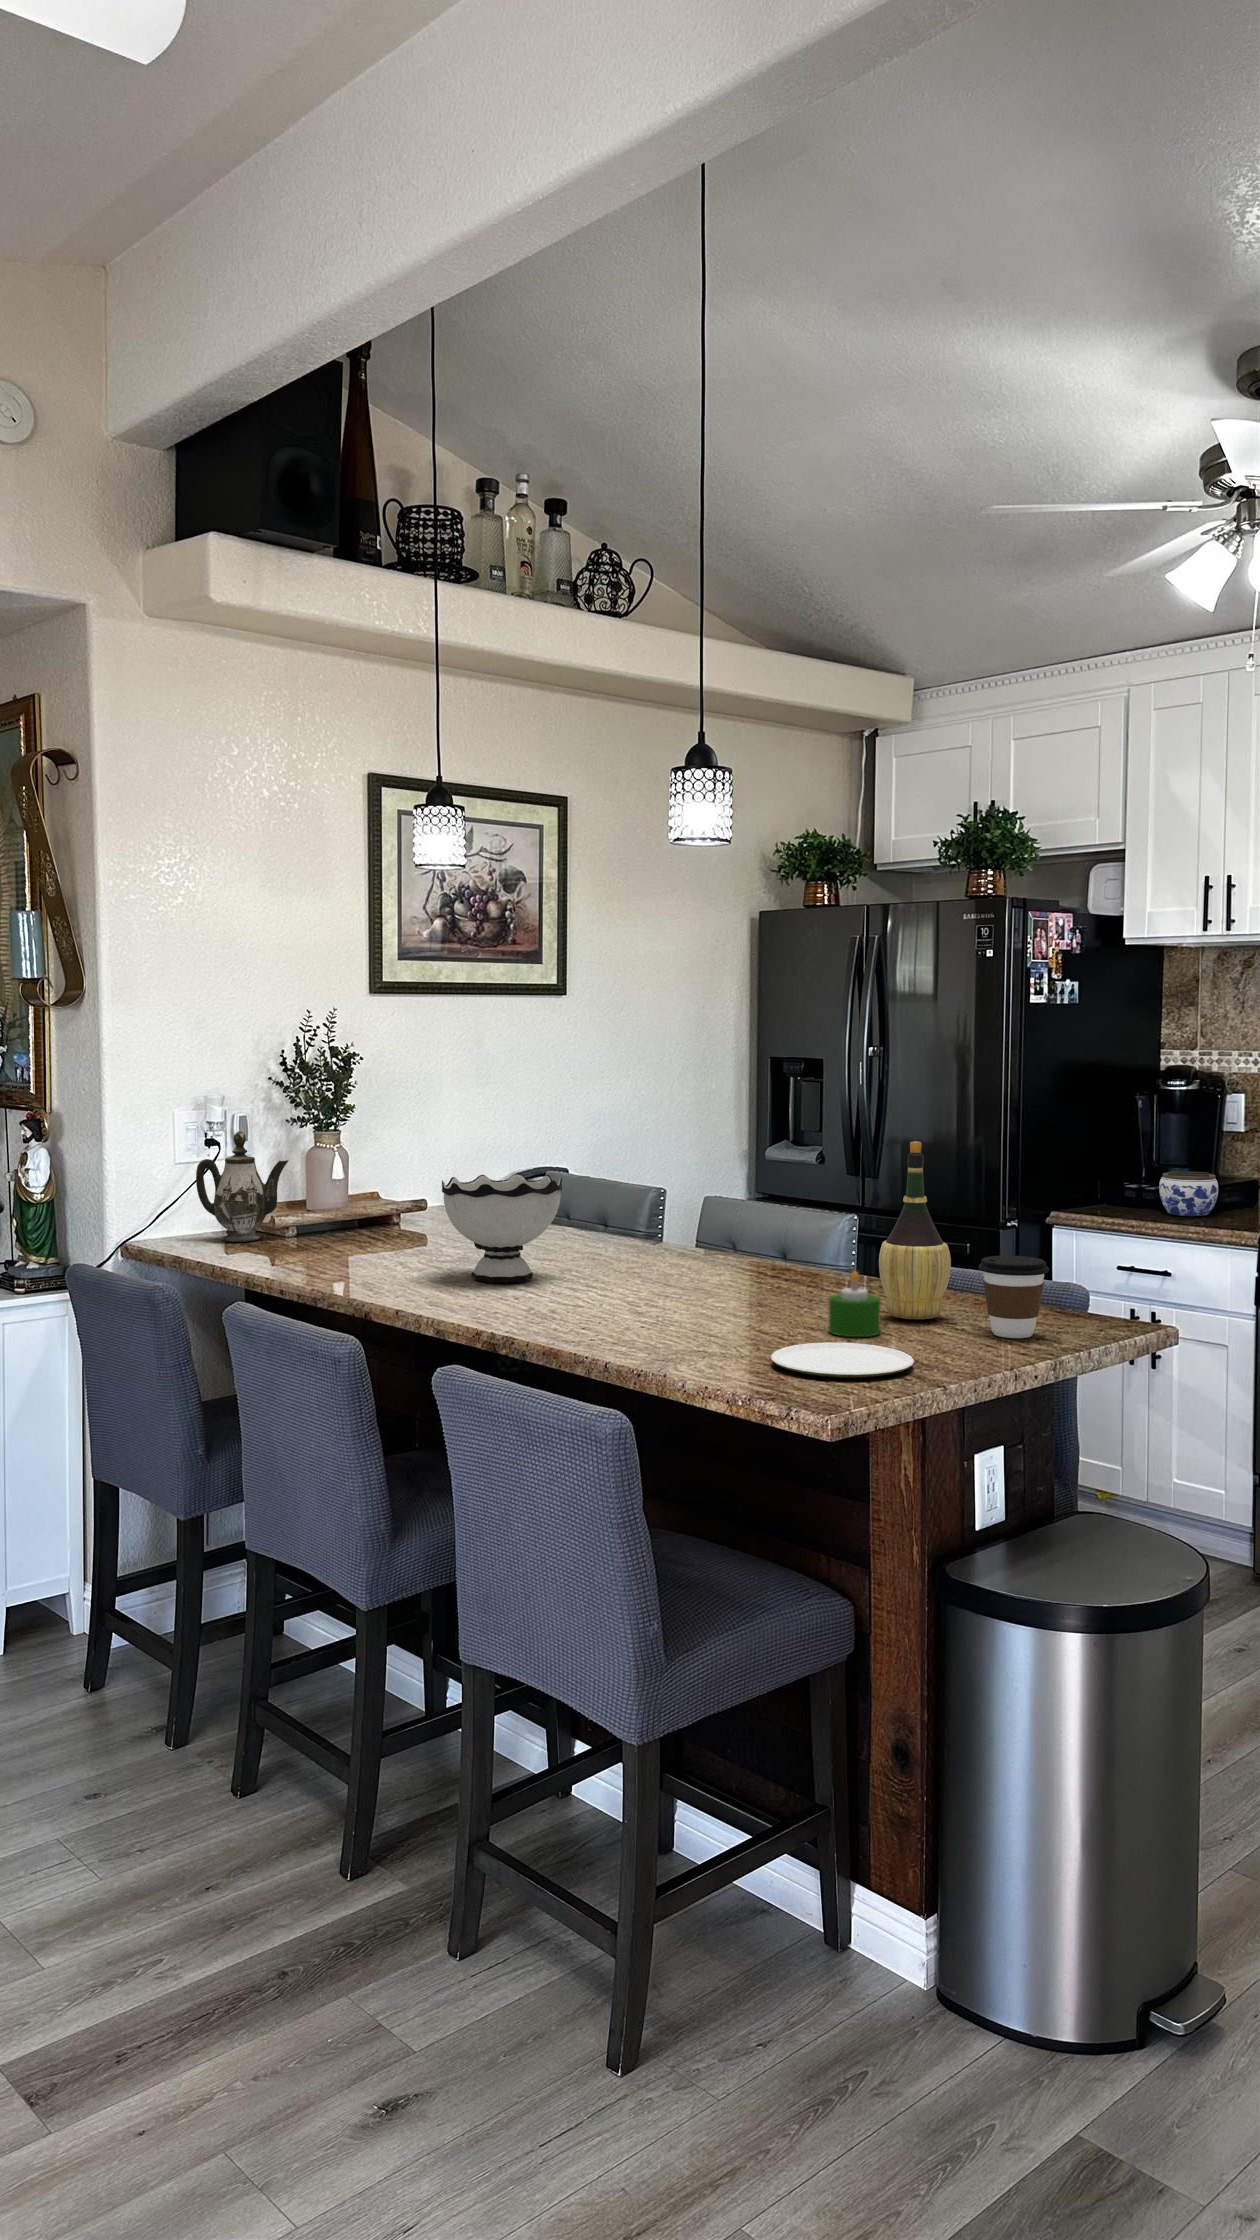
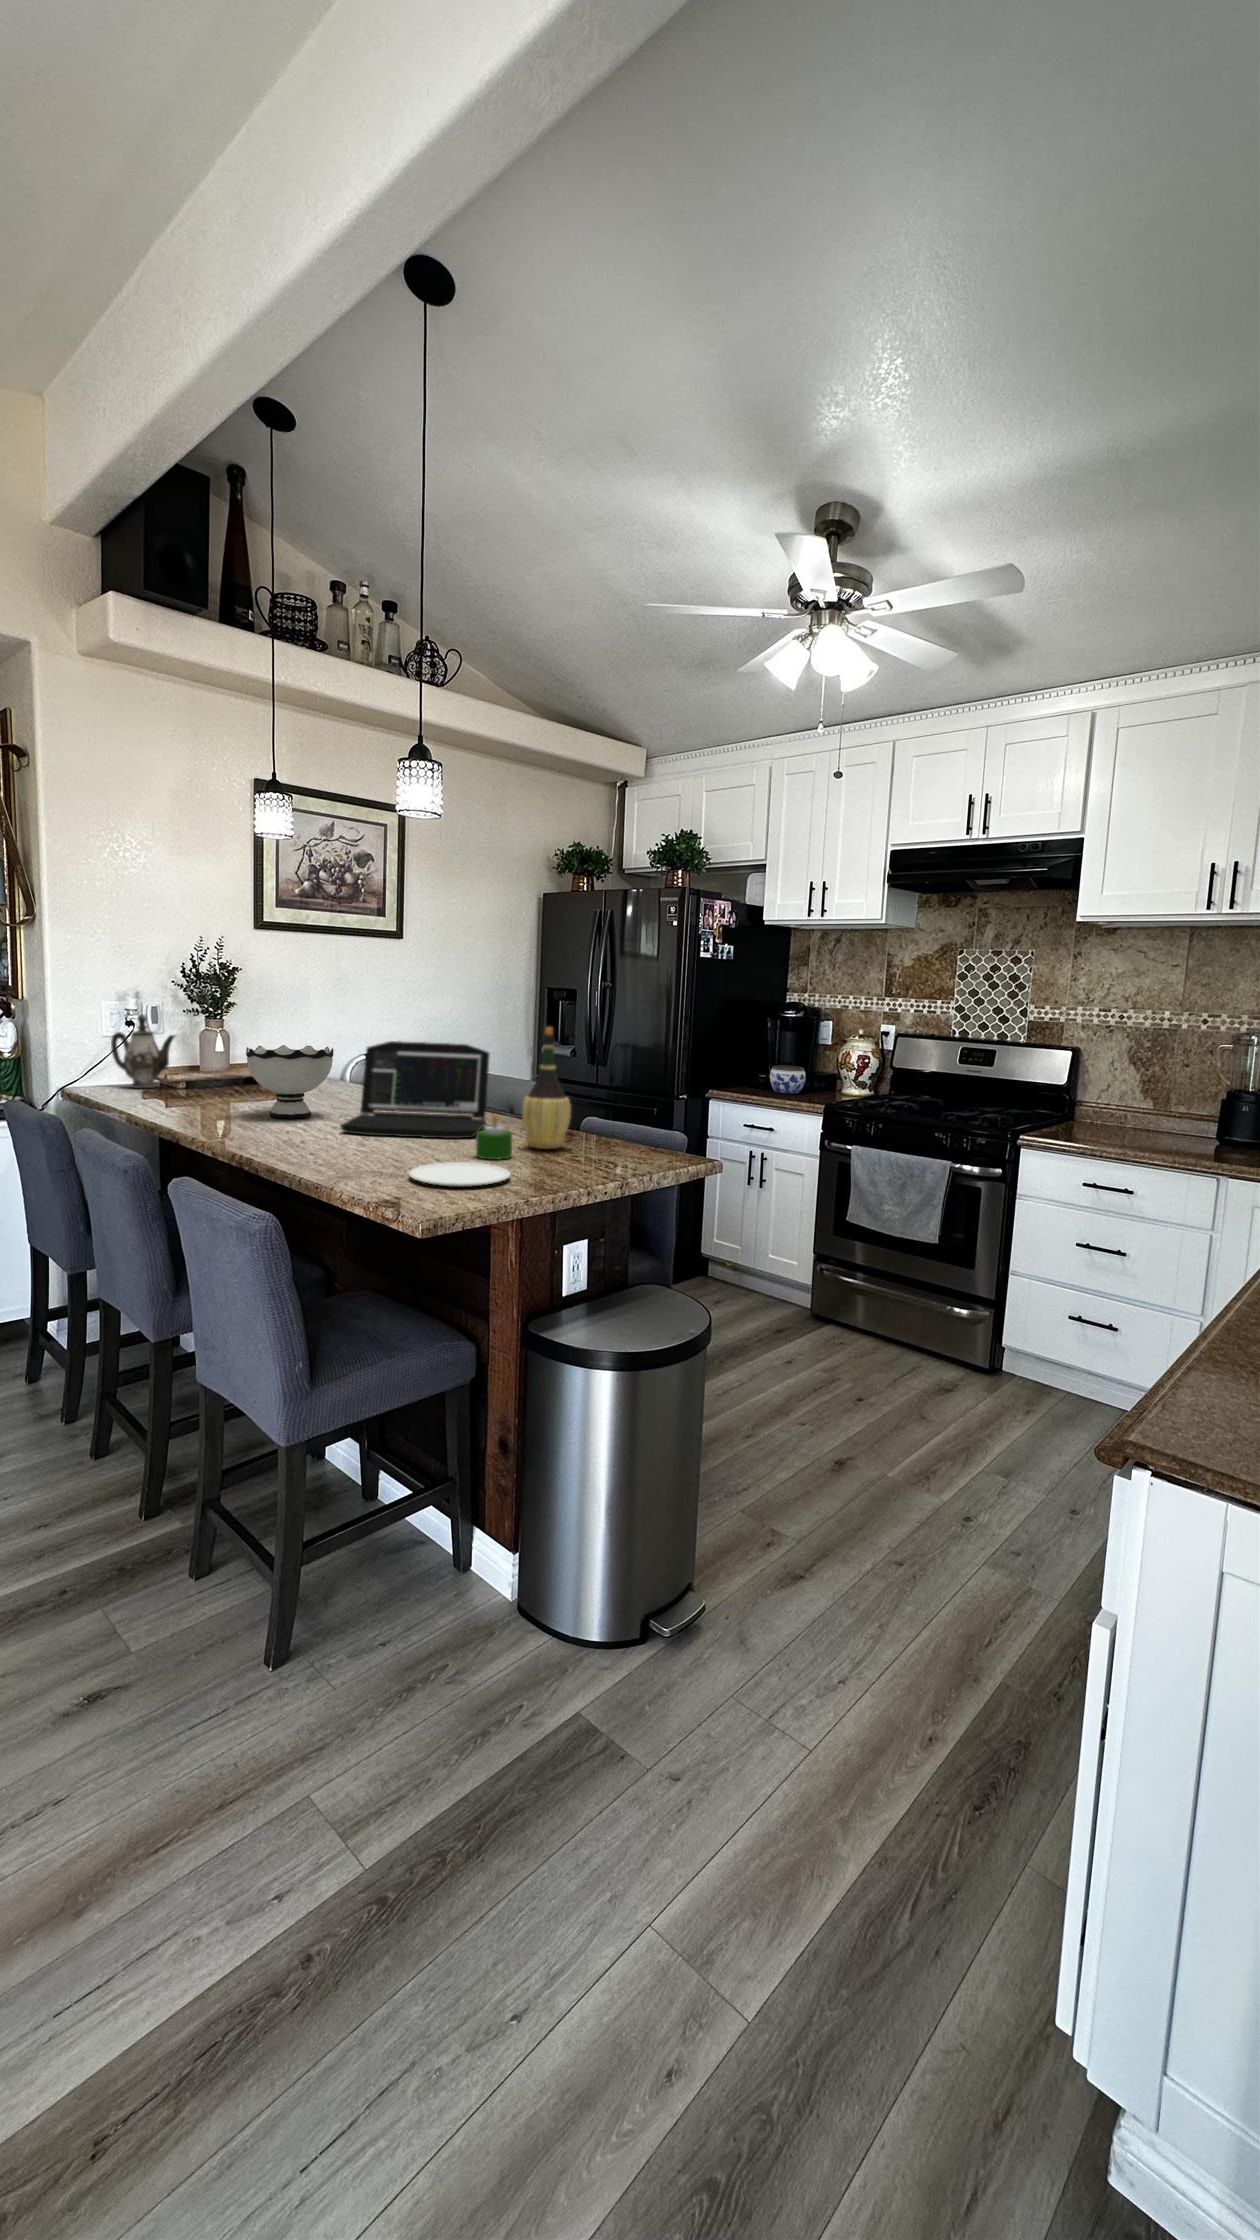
laptop: none [603,1165,800,1307] -> present [341,1041,489,1138]
coffee cup: present [979,1256,1049,1338] -> none [580,1107,627,1163]

